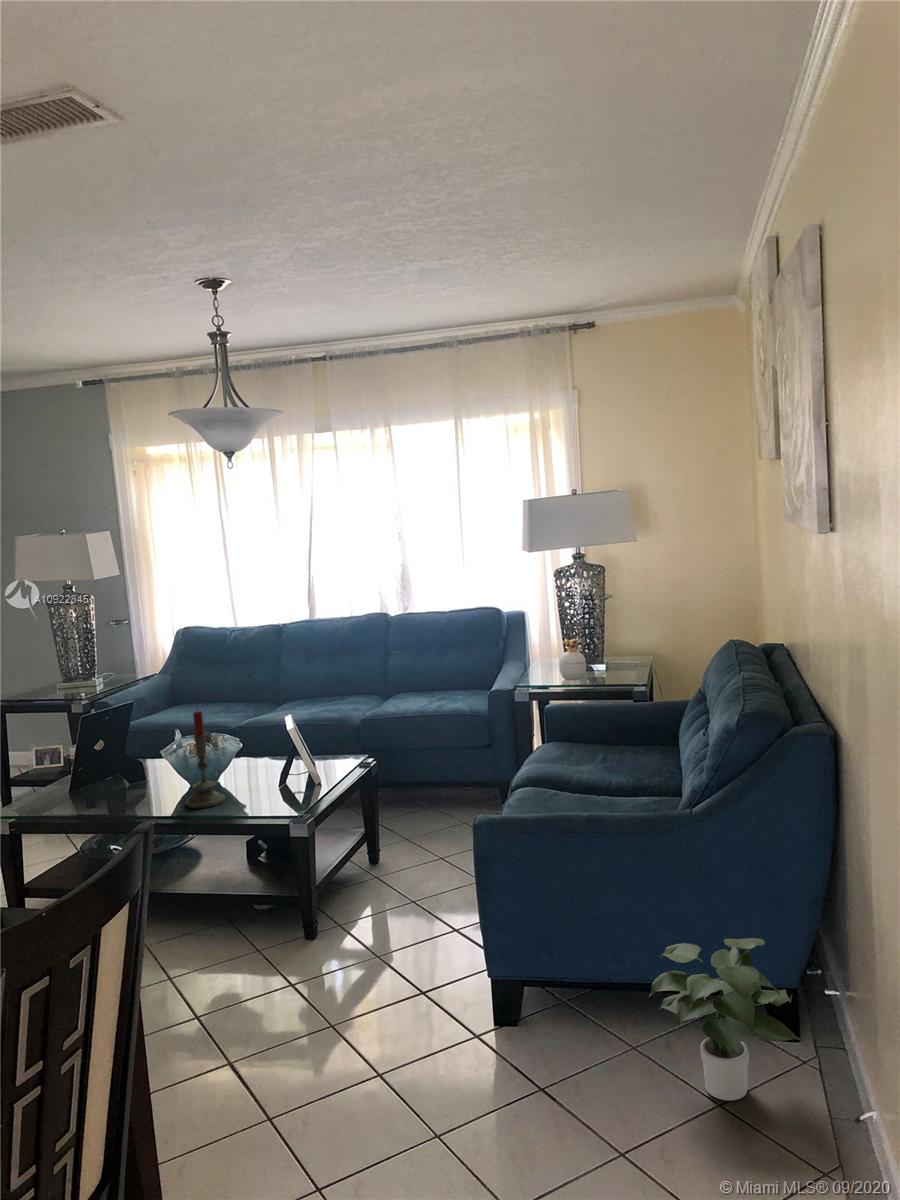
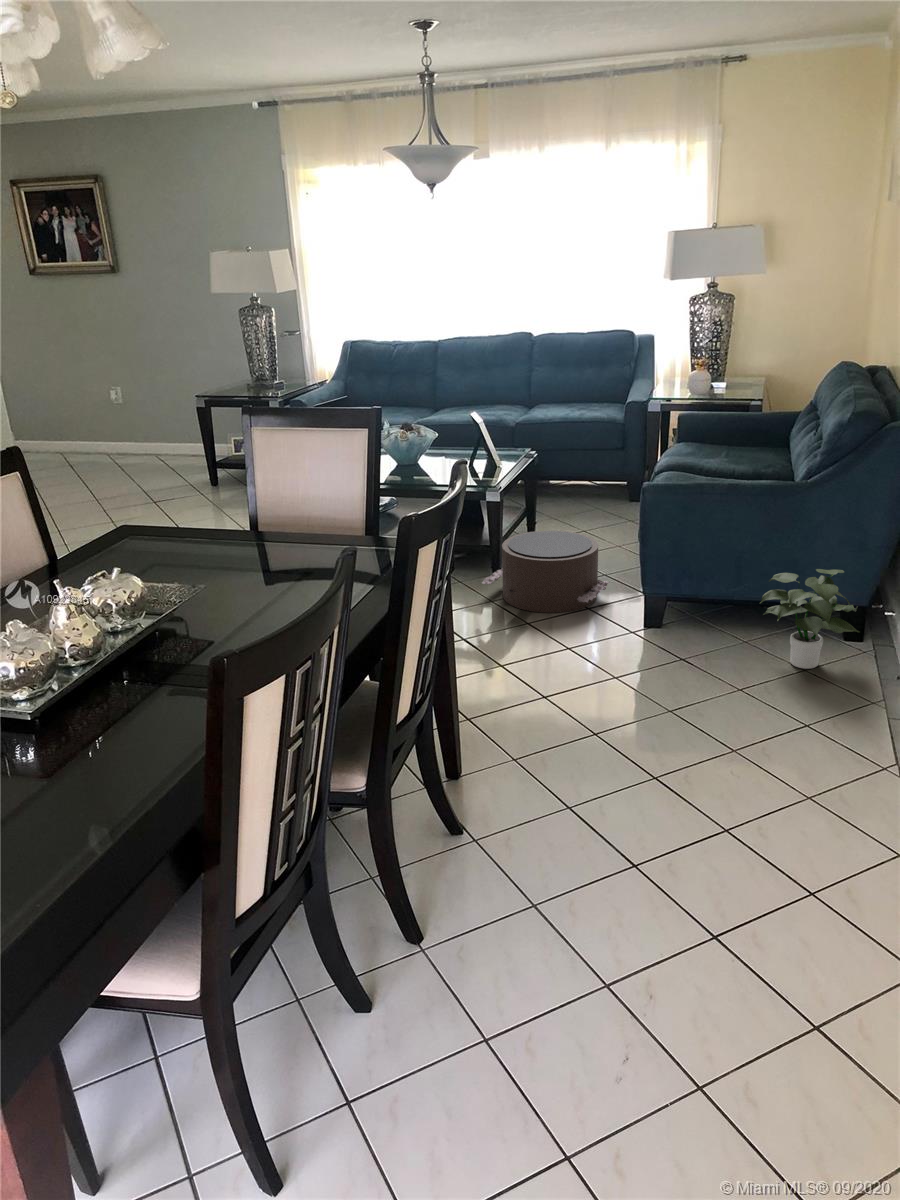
candle: present [186,711,225,808] -> none [403,402,432,479]
pouf: none [272,875,452,1006] -> present [482,531,610,613]

